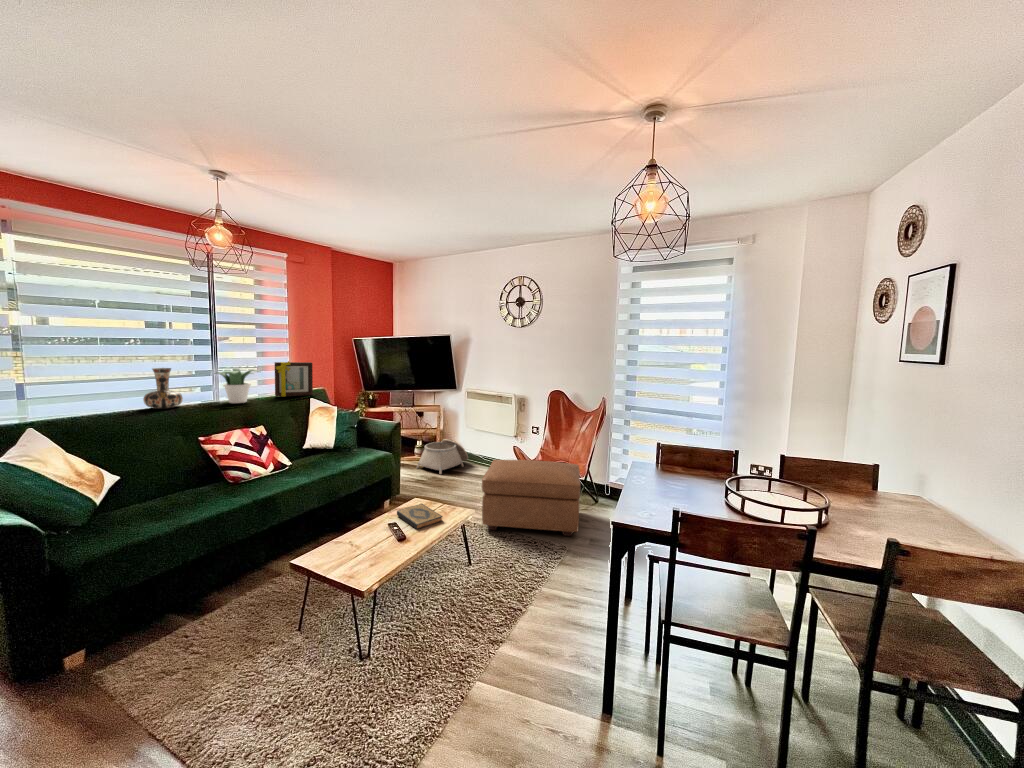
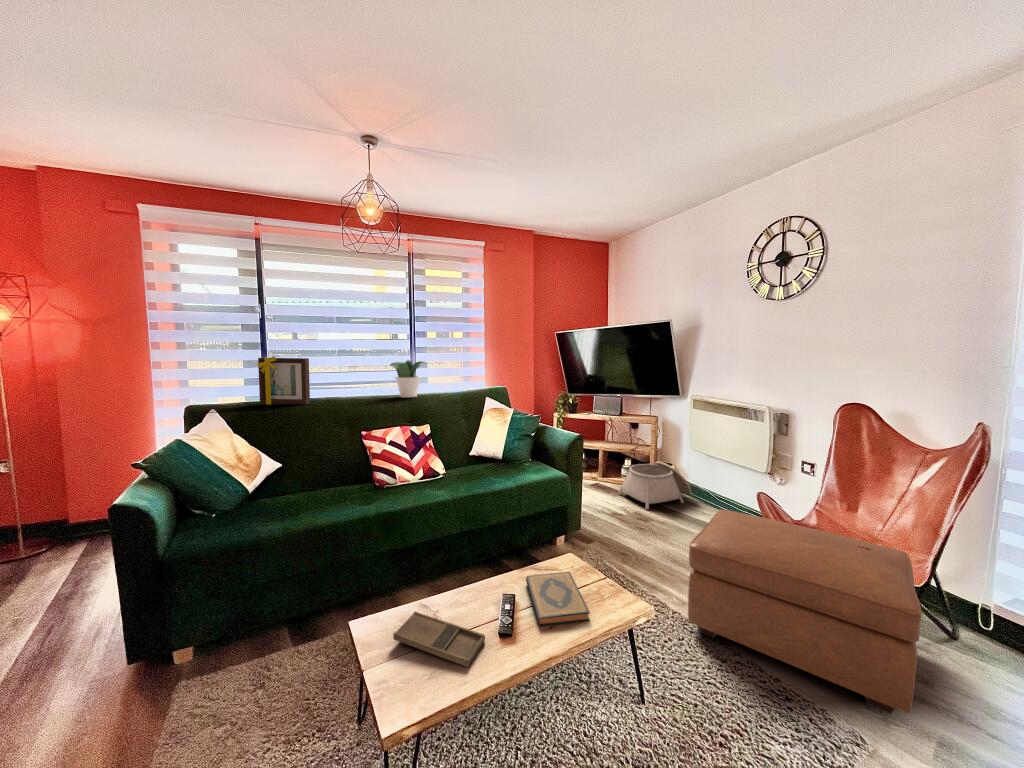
picture frame: present [275,361,313,397] -> present [258,356,310,405]
decorative vase: present [143,368,183,409] -> none [328,358,360,399]
tray: none [335,538,390,555] -> present [393,612,485,667]

